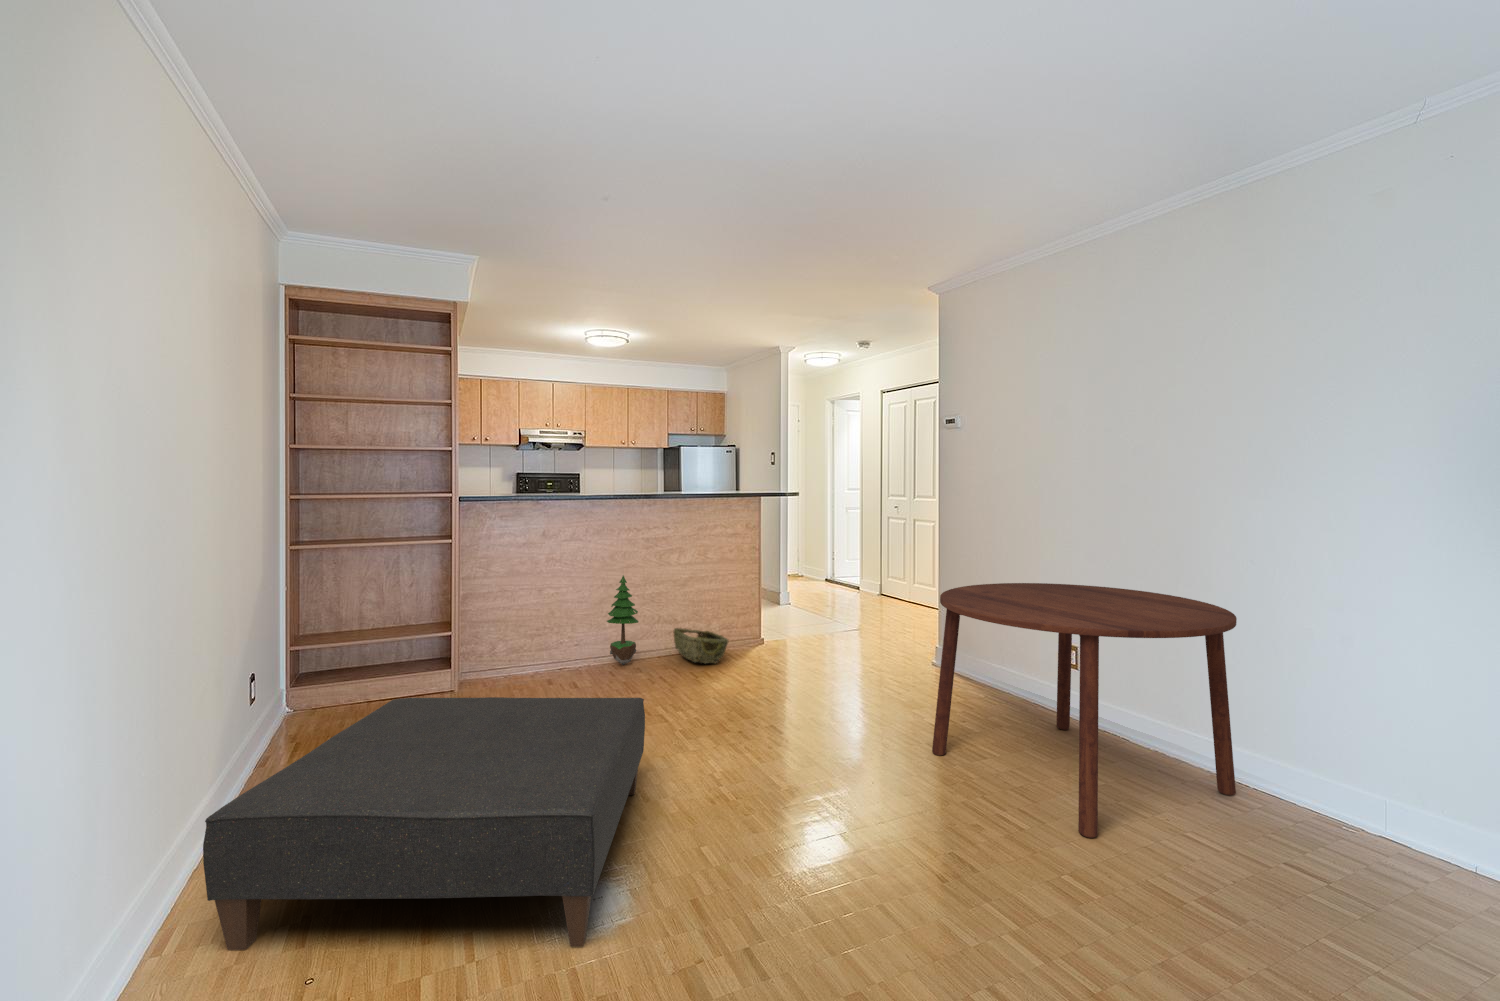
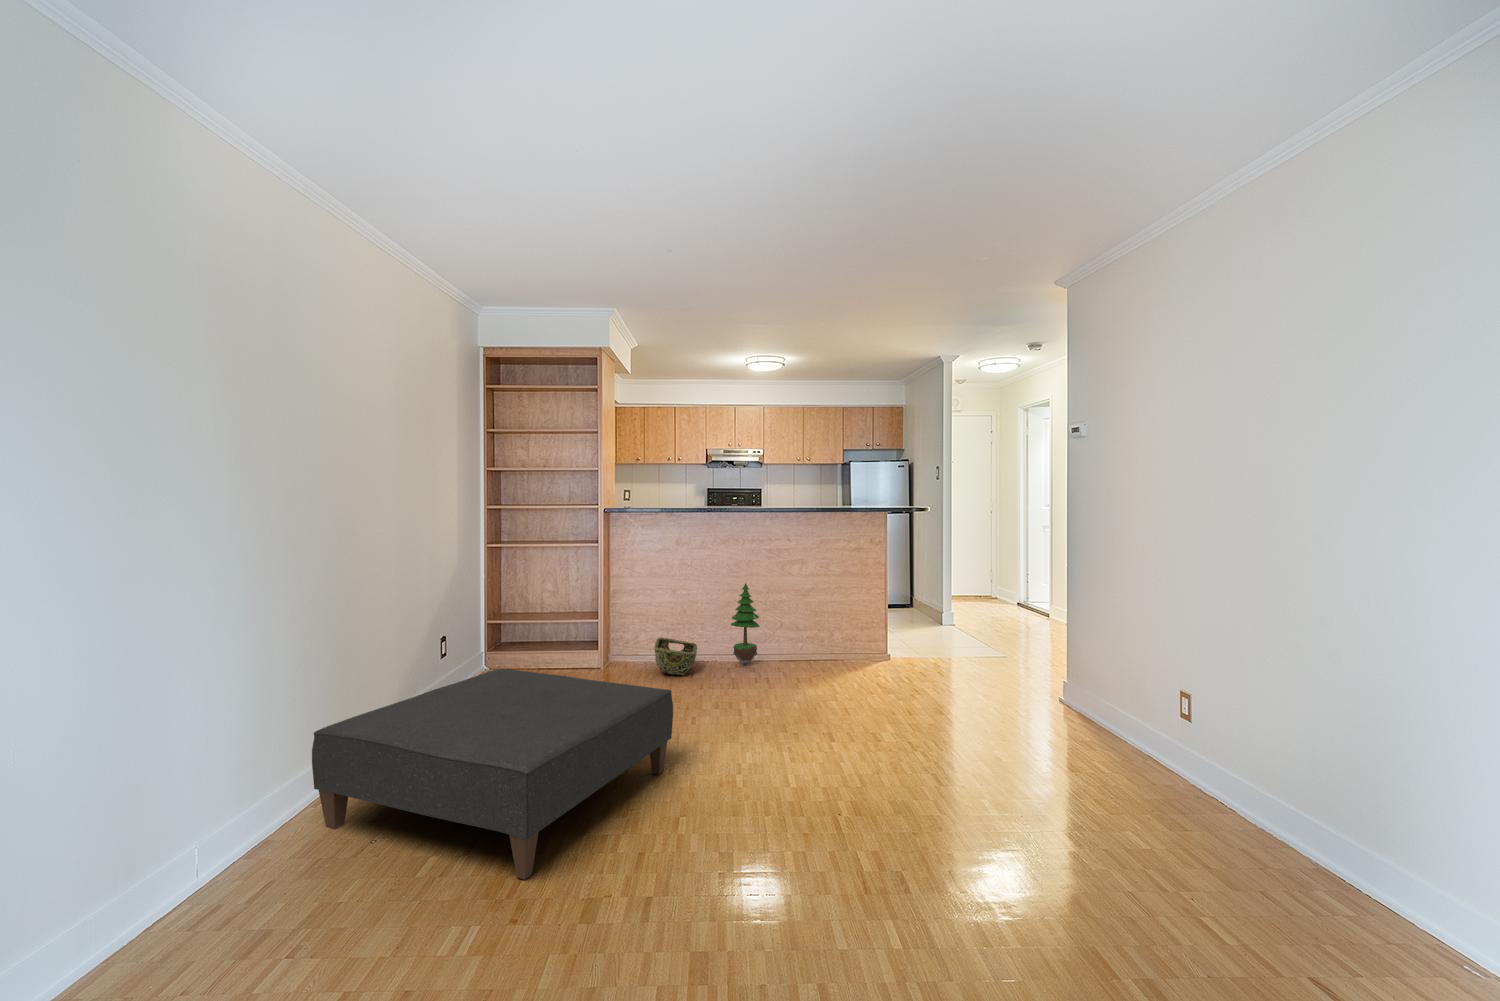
dining table: present [932,583,1237,838] -> none [965,612,1326,902]
woven basket: present [674,628,728,663] -> present [654,638,697,675]

